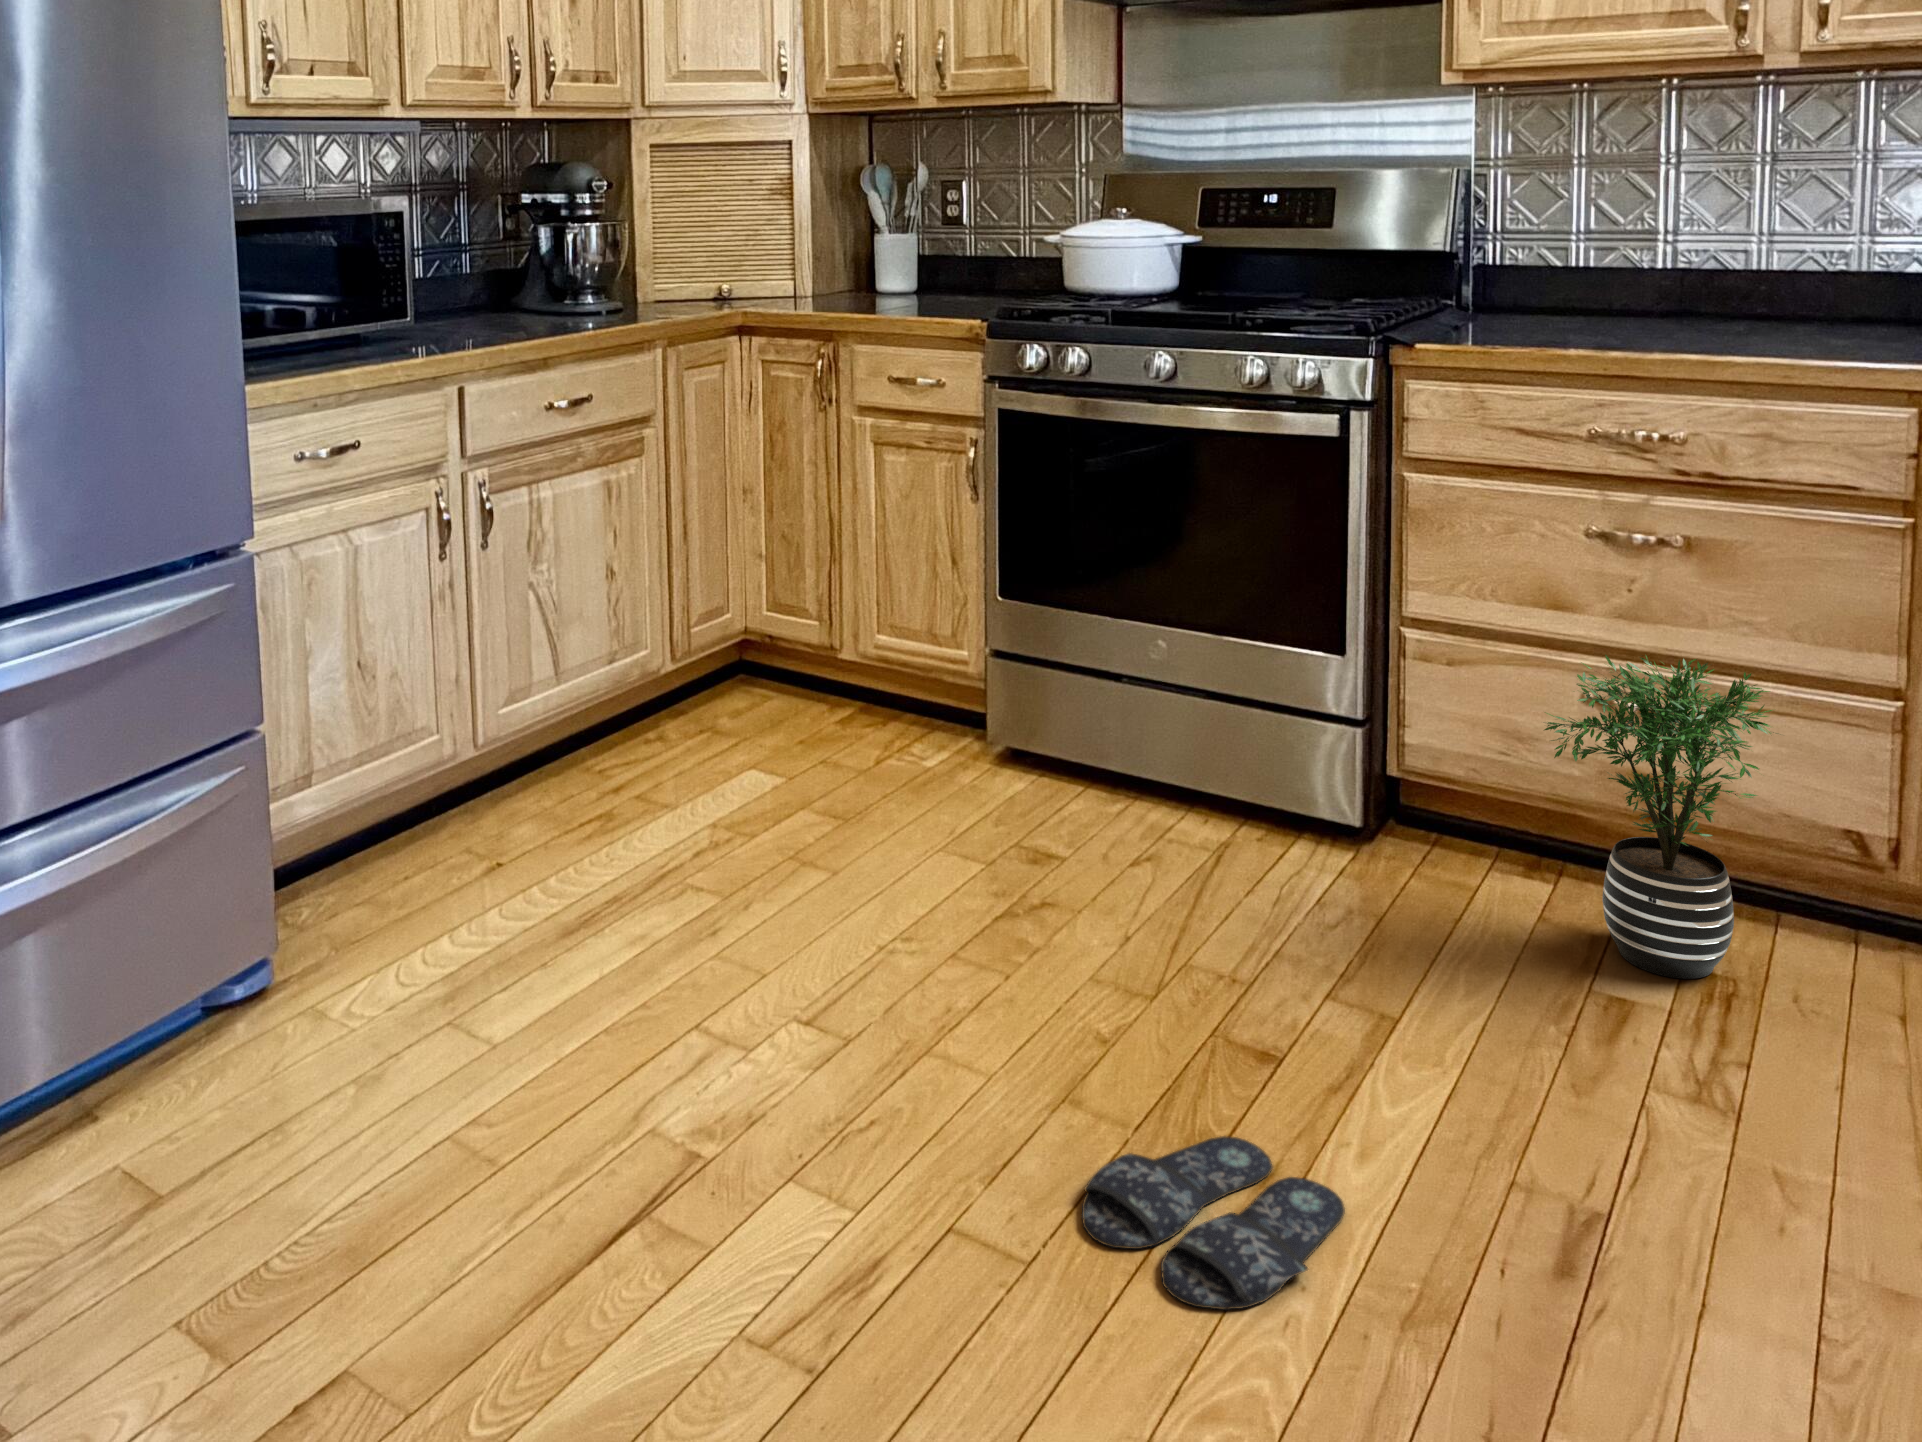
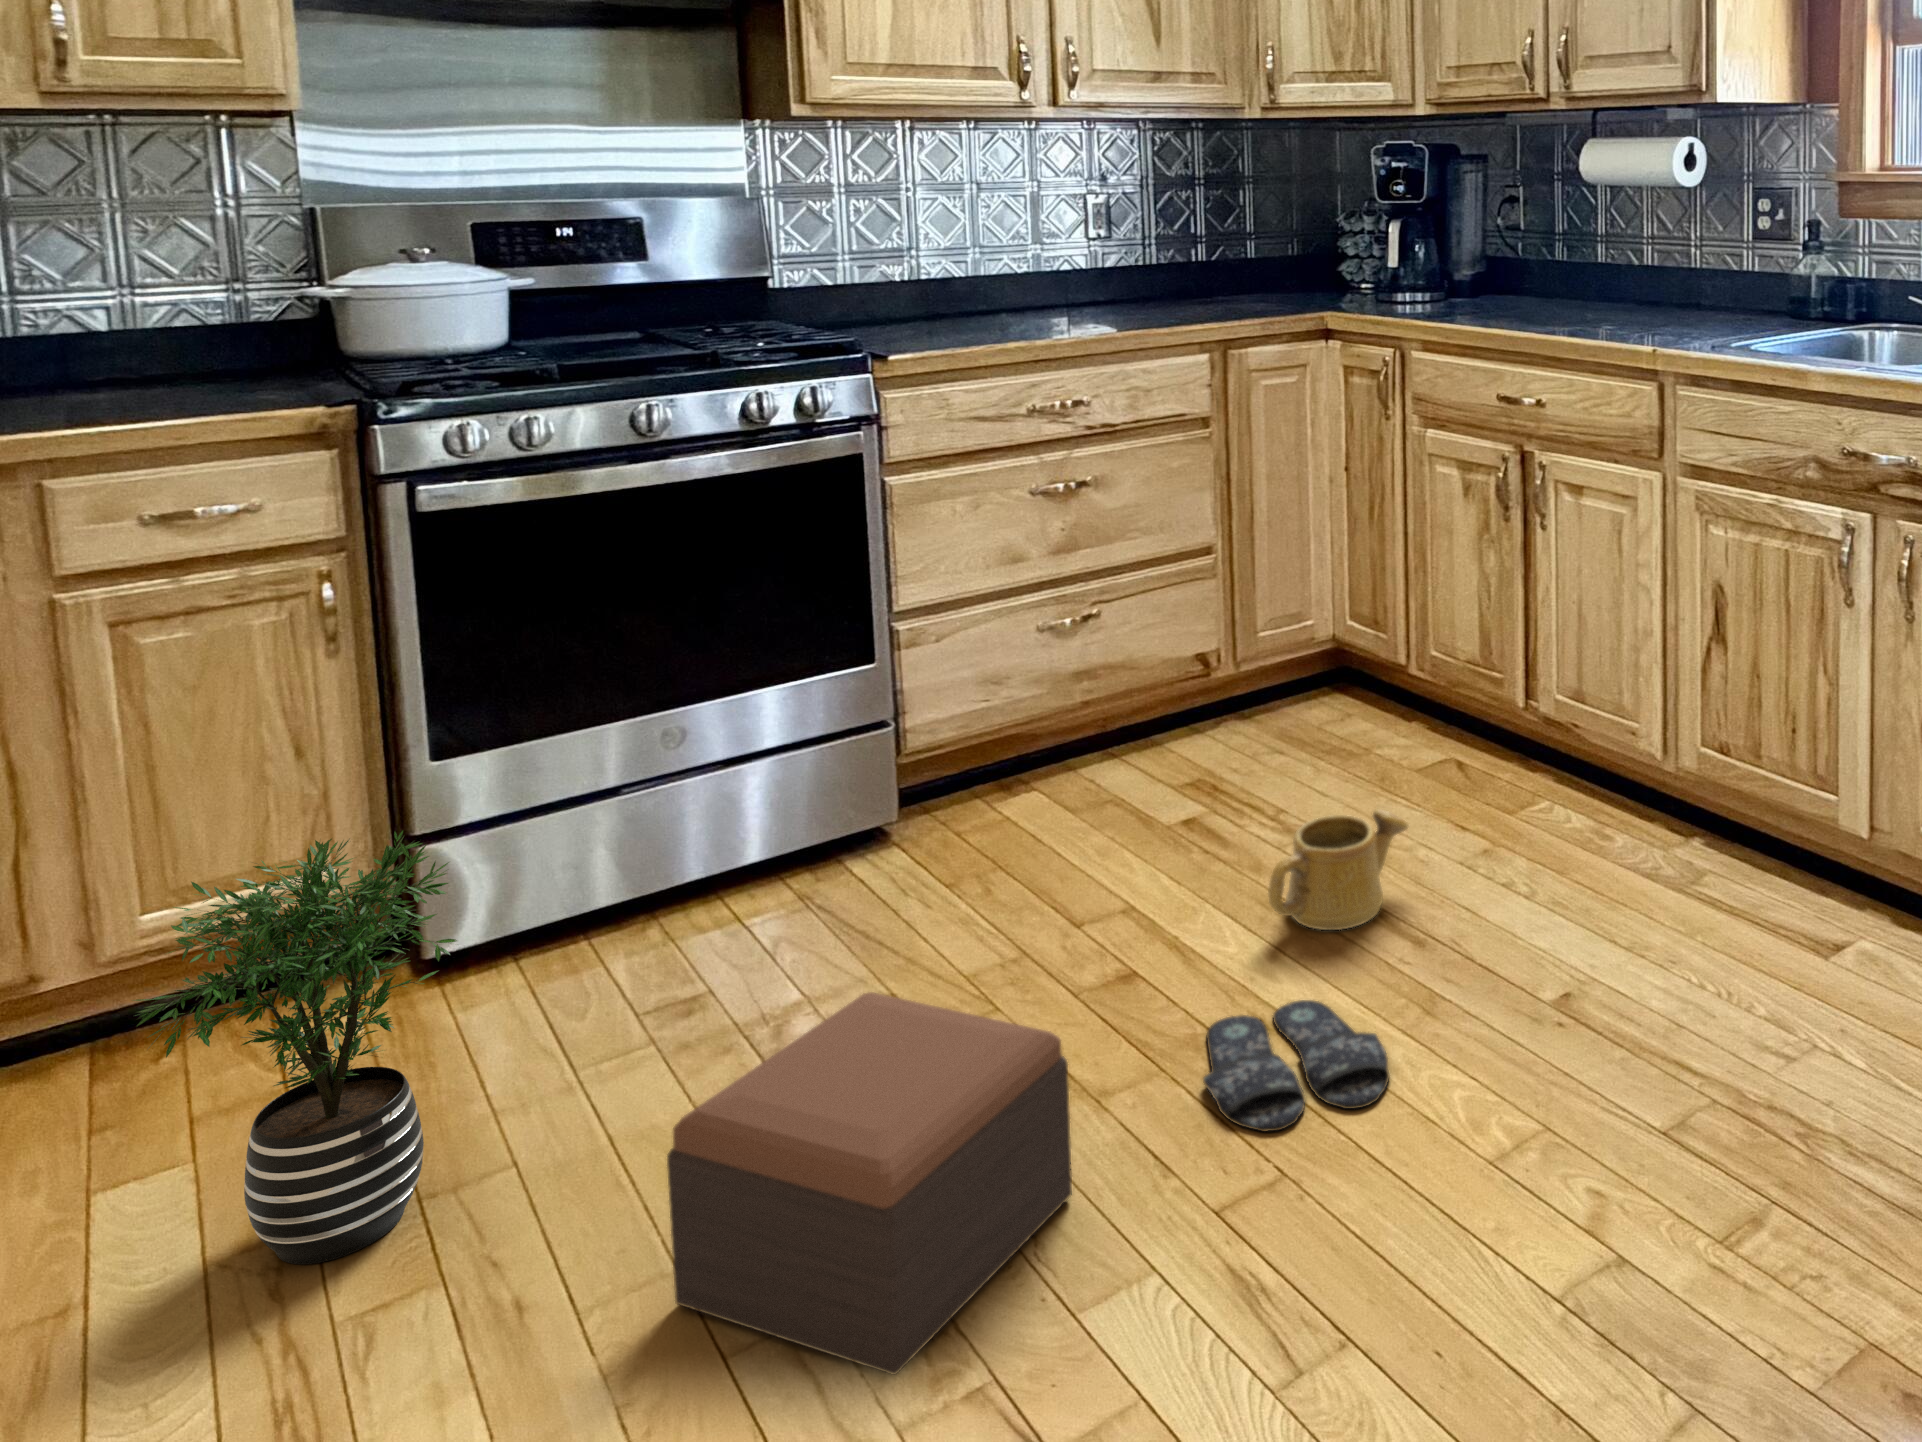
potted plant: present [1544,655,1778,979] -> present [134,831,457,1264]
footstool: none [688,856,935,1129] -> present [667,992,1072,1375]
watering can: none [1442,1035,1721,1210] -> present [1268,809,1408,930]

